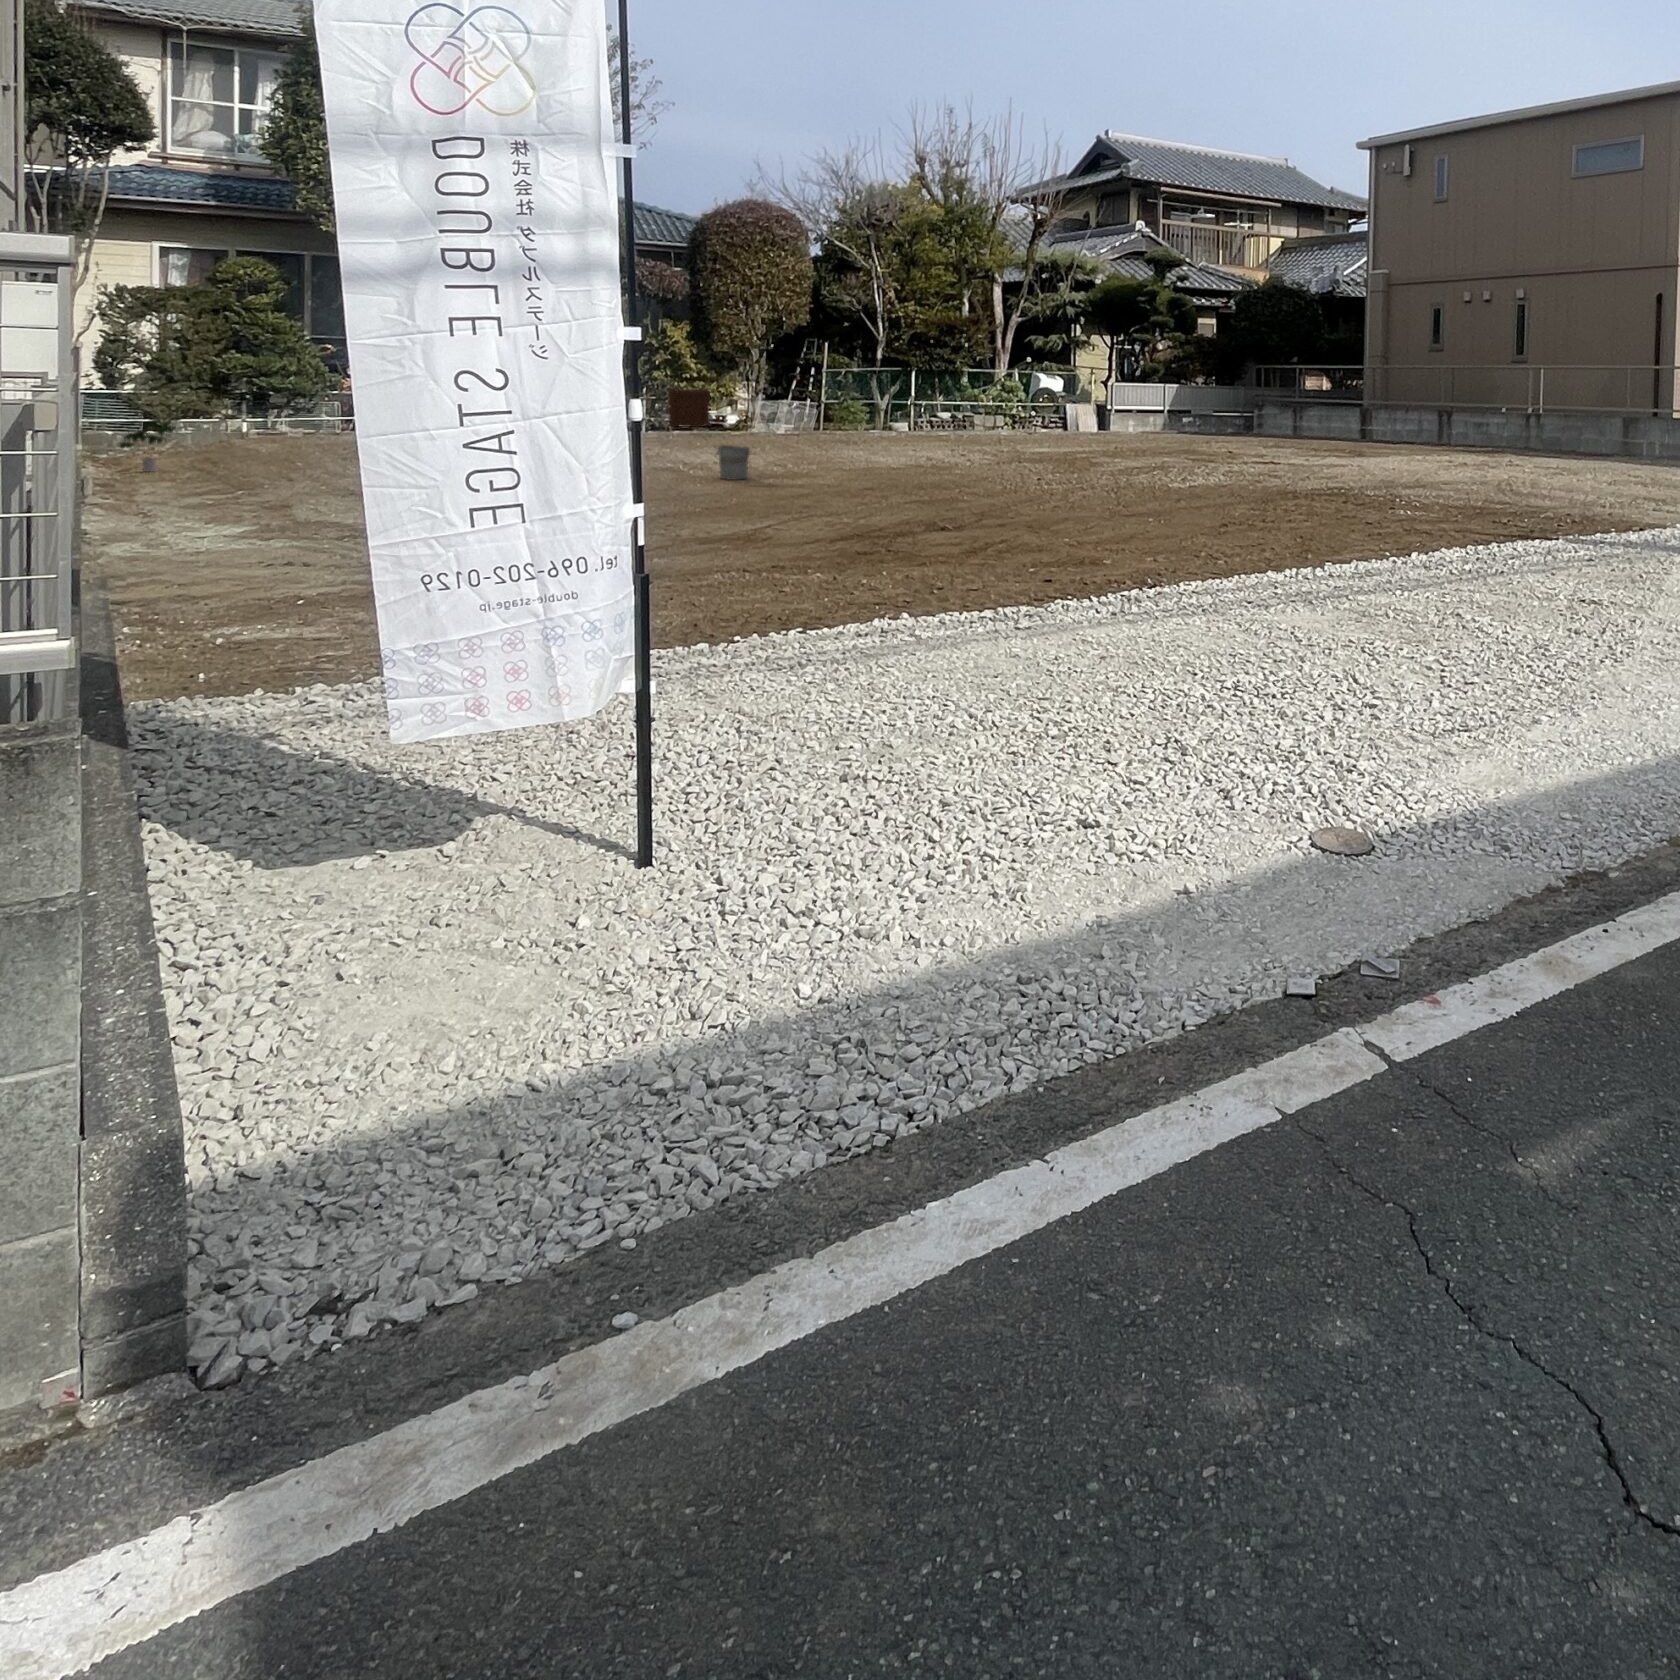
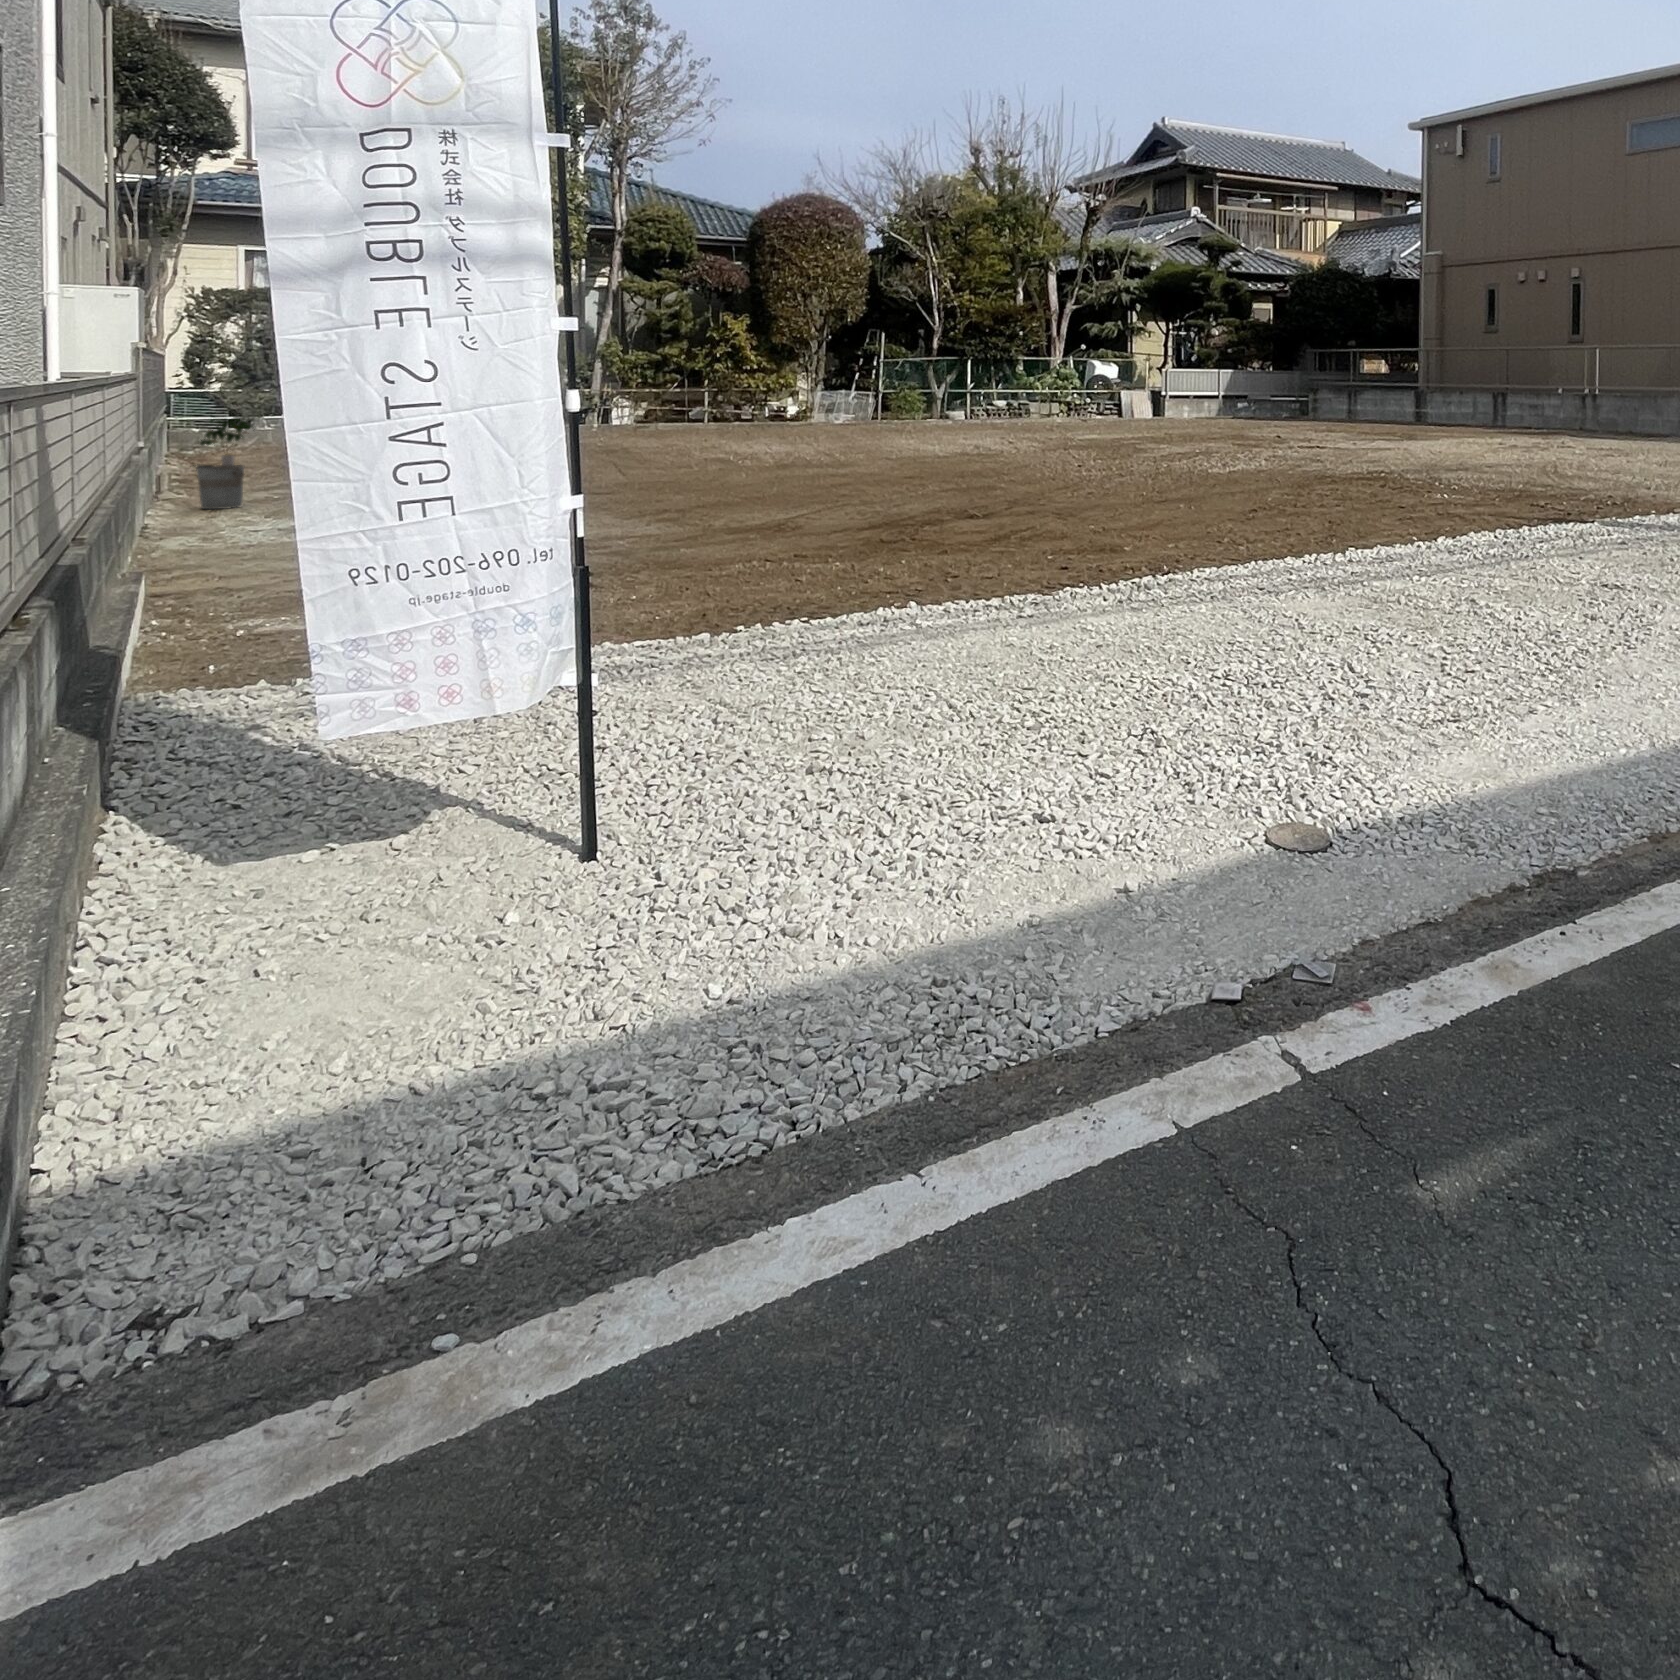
wooden crate: present [669,388,710,427] -> none [733,381,773,419]
bucket: present [716,446,750,480] -> present [194,464,244,509]

